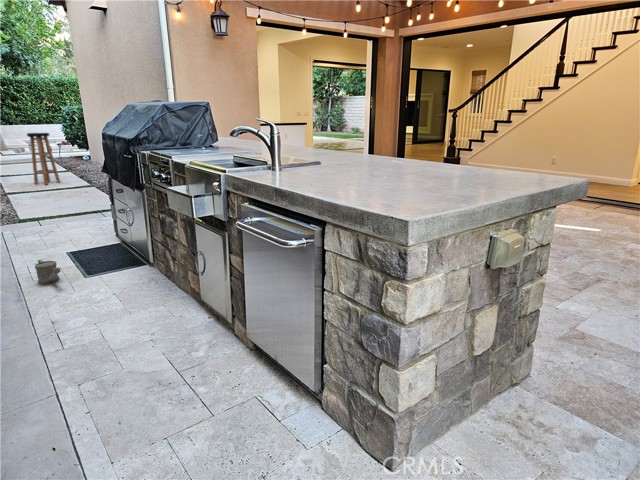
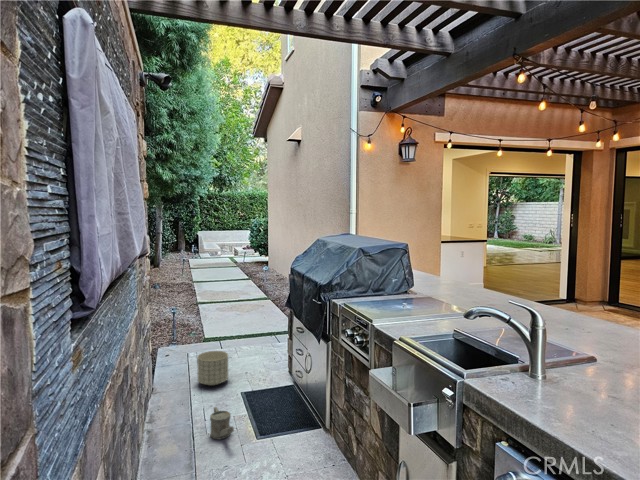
bar stool: present [27,133,60,185] -> none [221,246,241,294]
planter: none [13,221,52,253] -> present [197,351,228,386]

